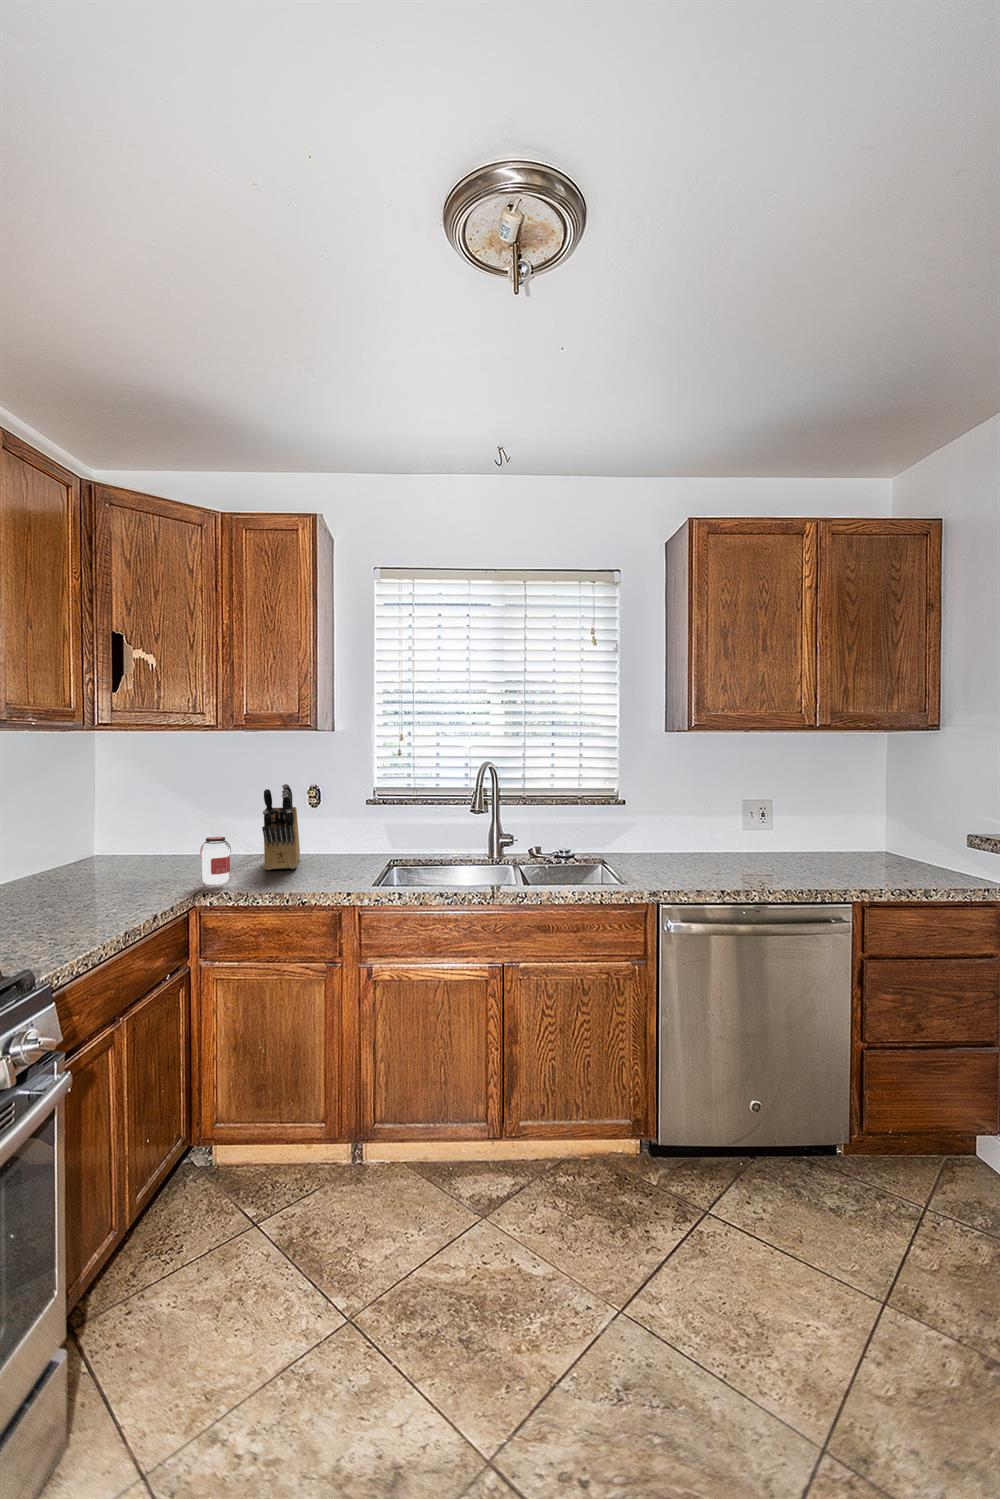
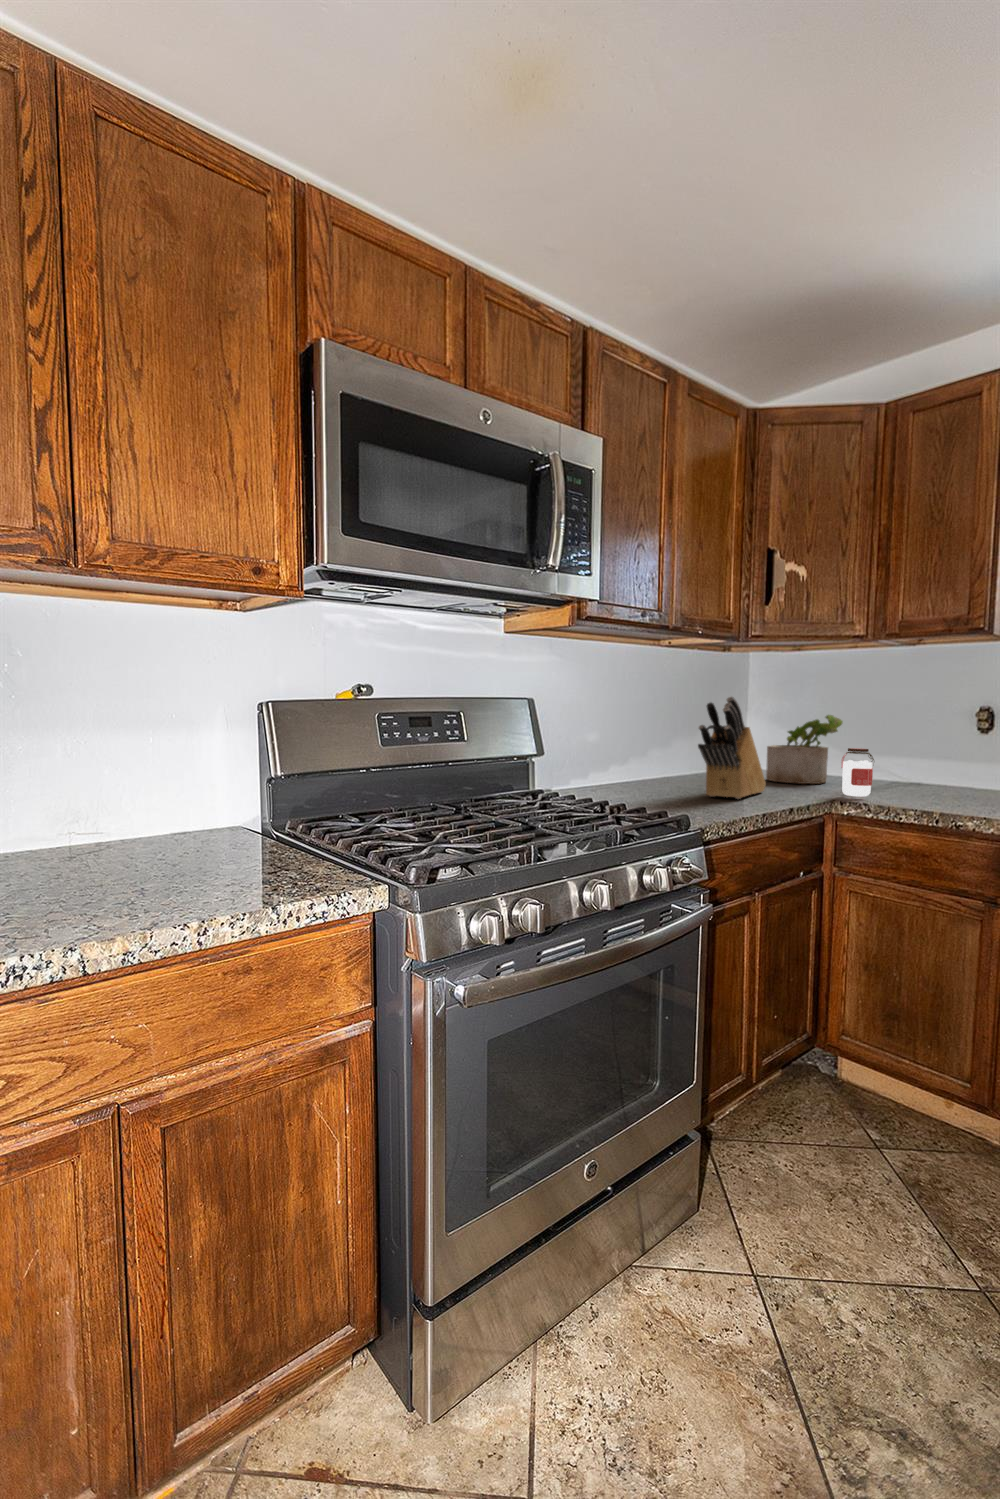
knife block: present [262,784,300,870] -> present [698,697,766,799]
potted plant: none [120,798,198,872] -> present [766,715,843,784]

